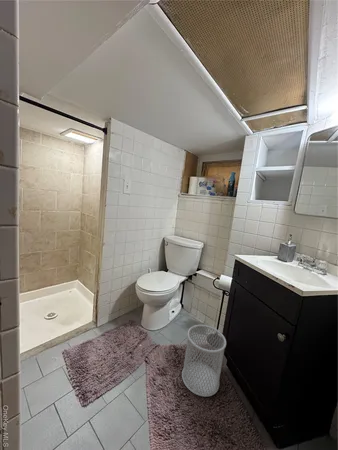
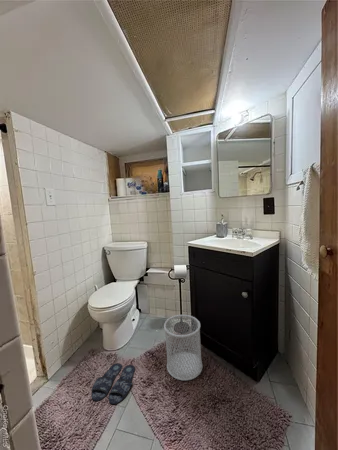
slippers: none [113,342,155,376] -> present [91,363,135,404]

